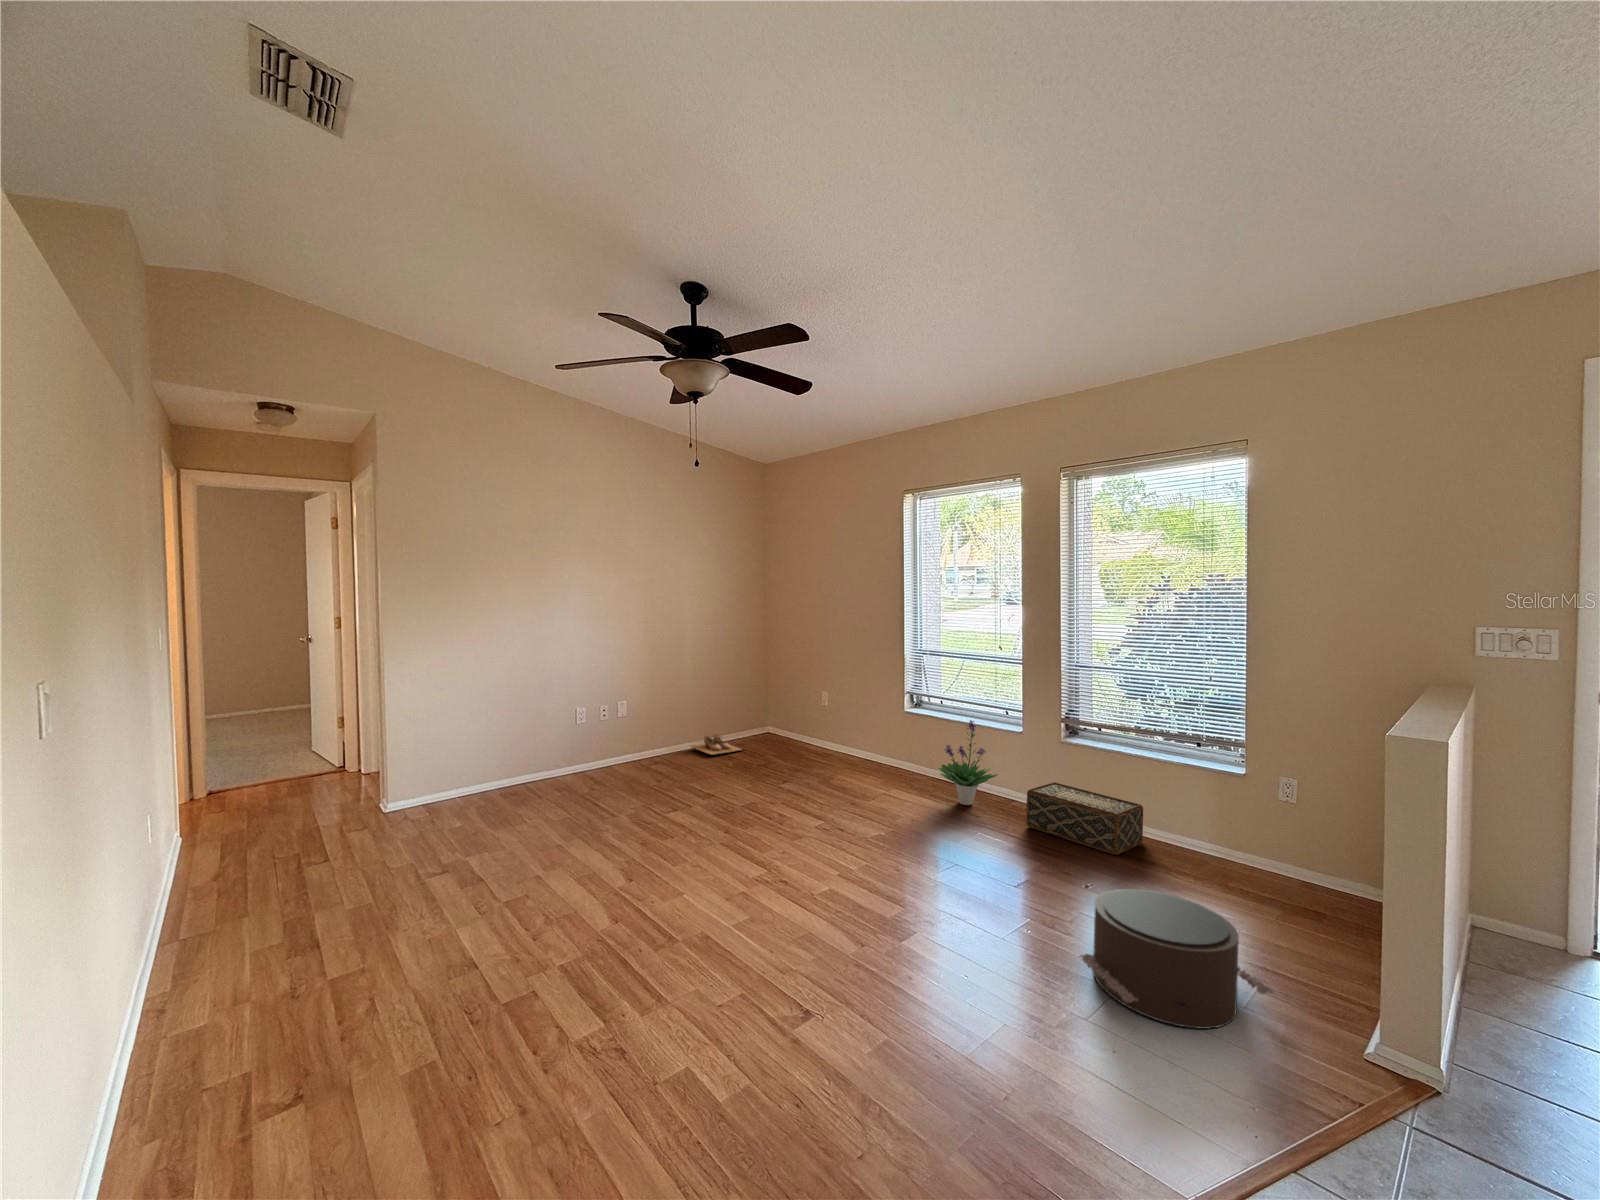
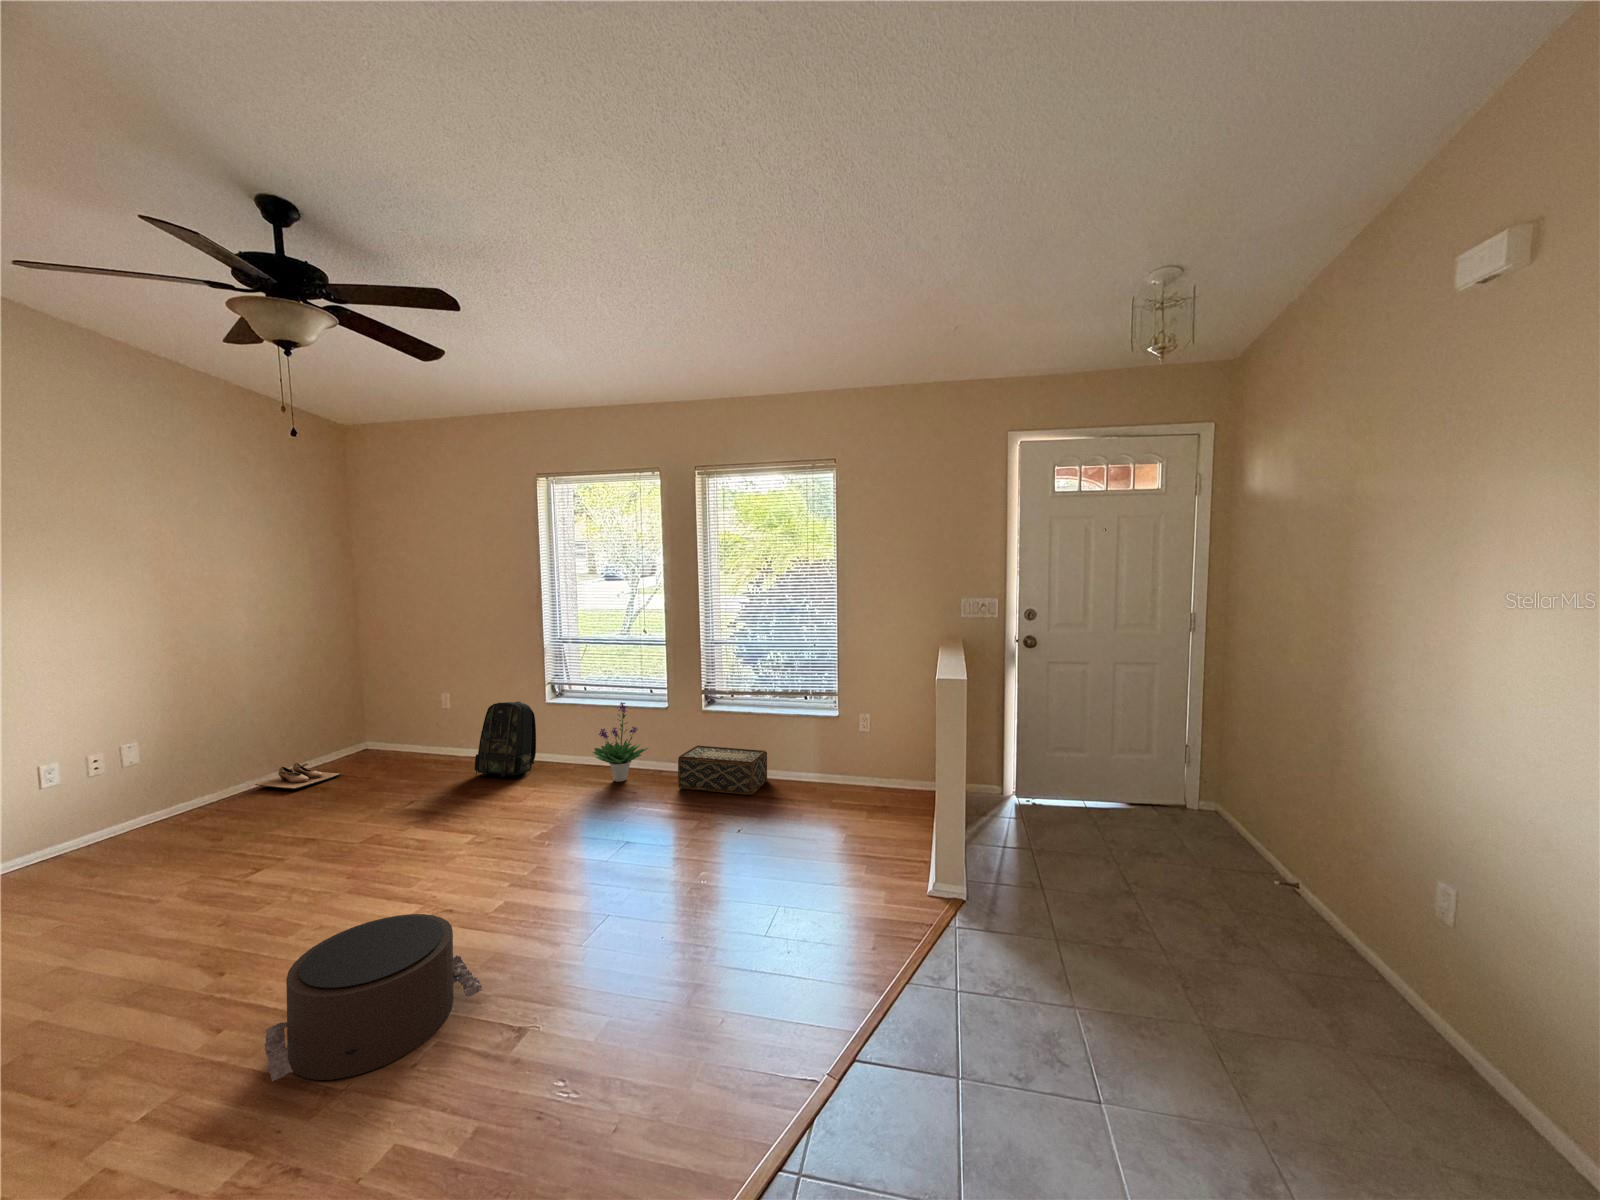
backpack: none [837,705,891,777] -> present [475,701,536,777]
pouf: present [1080,889,1273,1029] -> present [265,914,482,1081]

